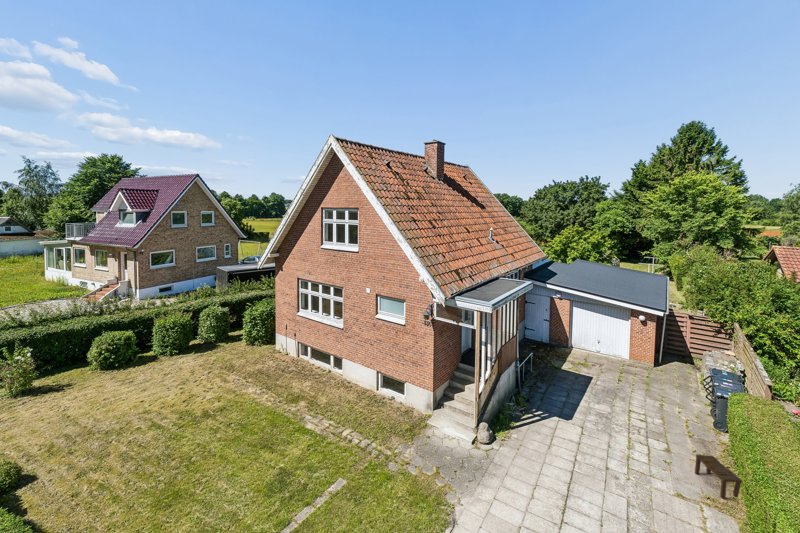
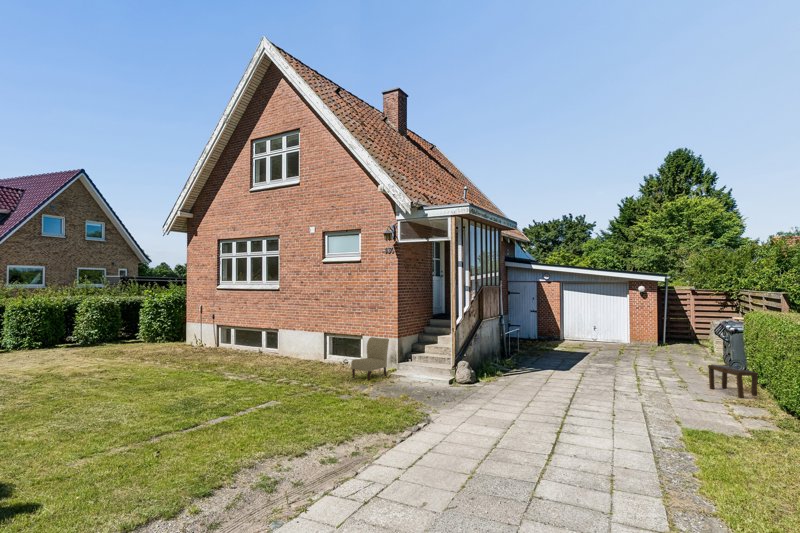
chair: none [396,387,426,429] -> present [351,337,389,380]

